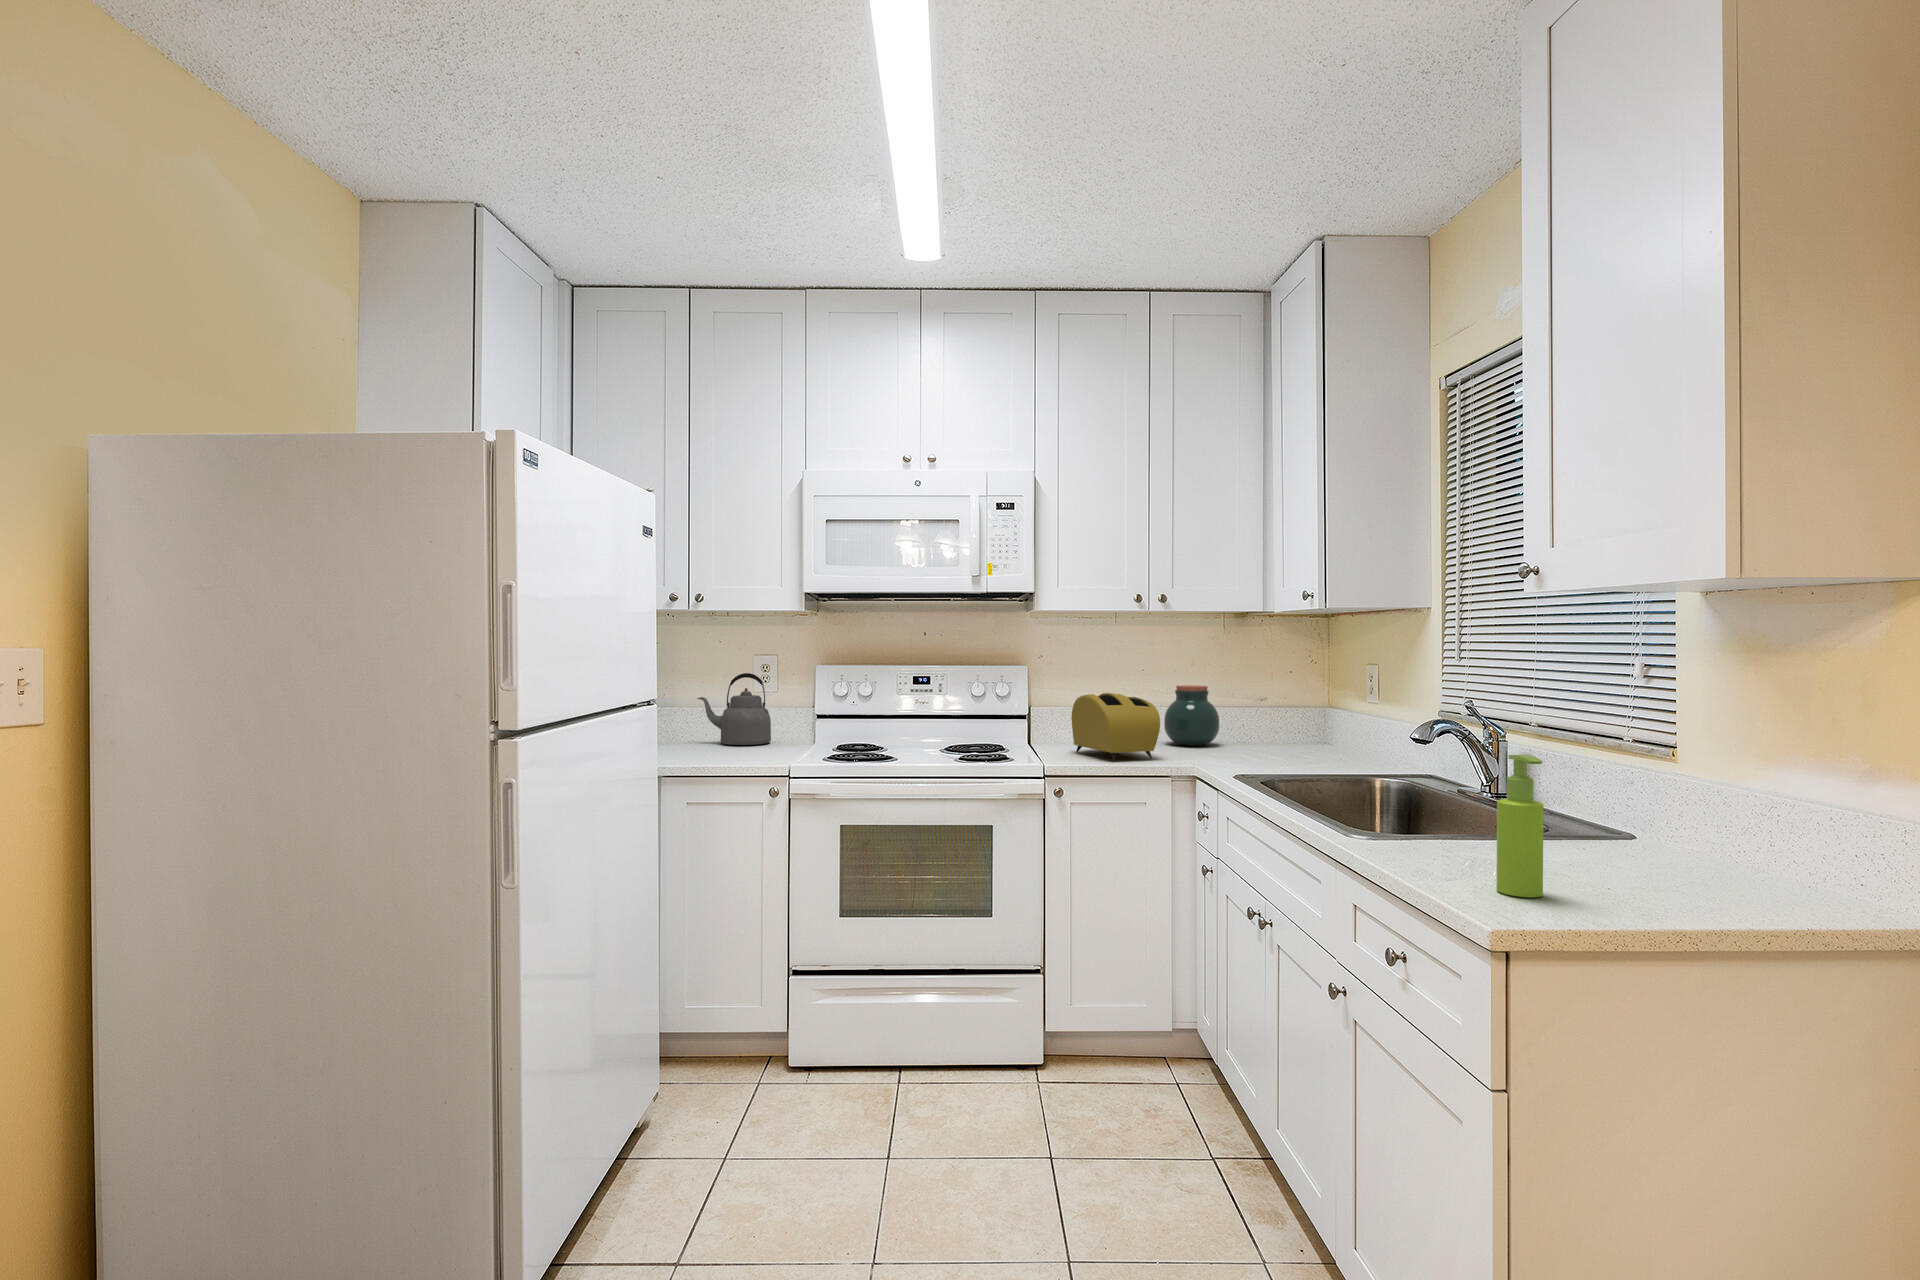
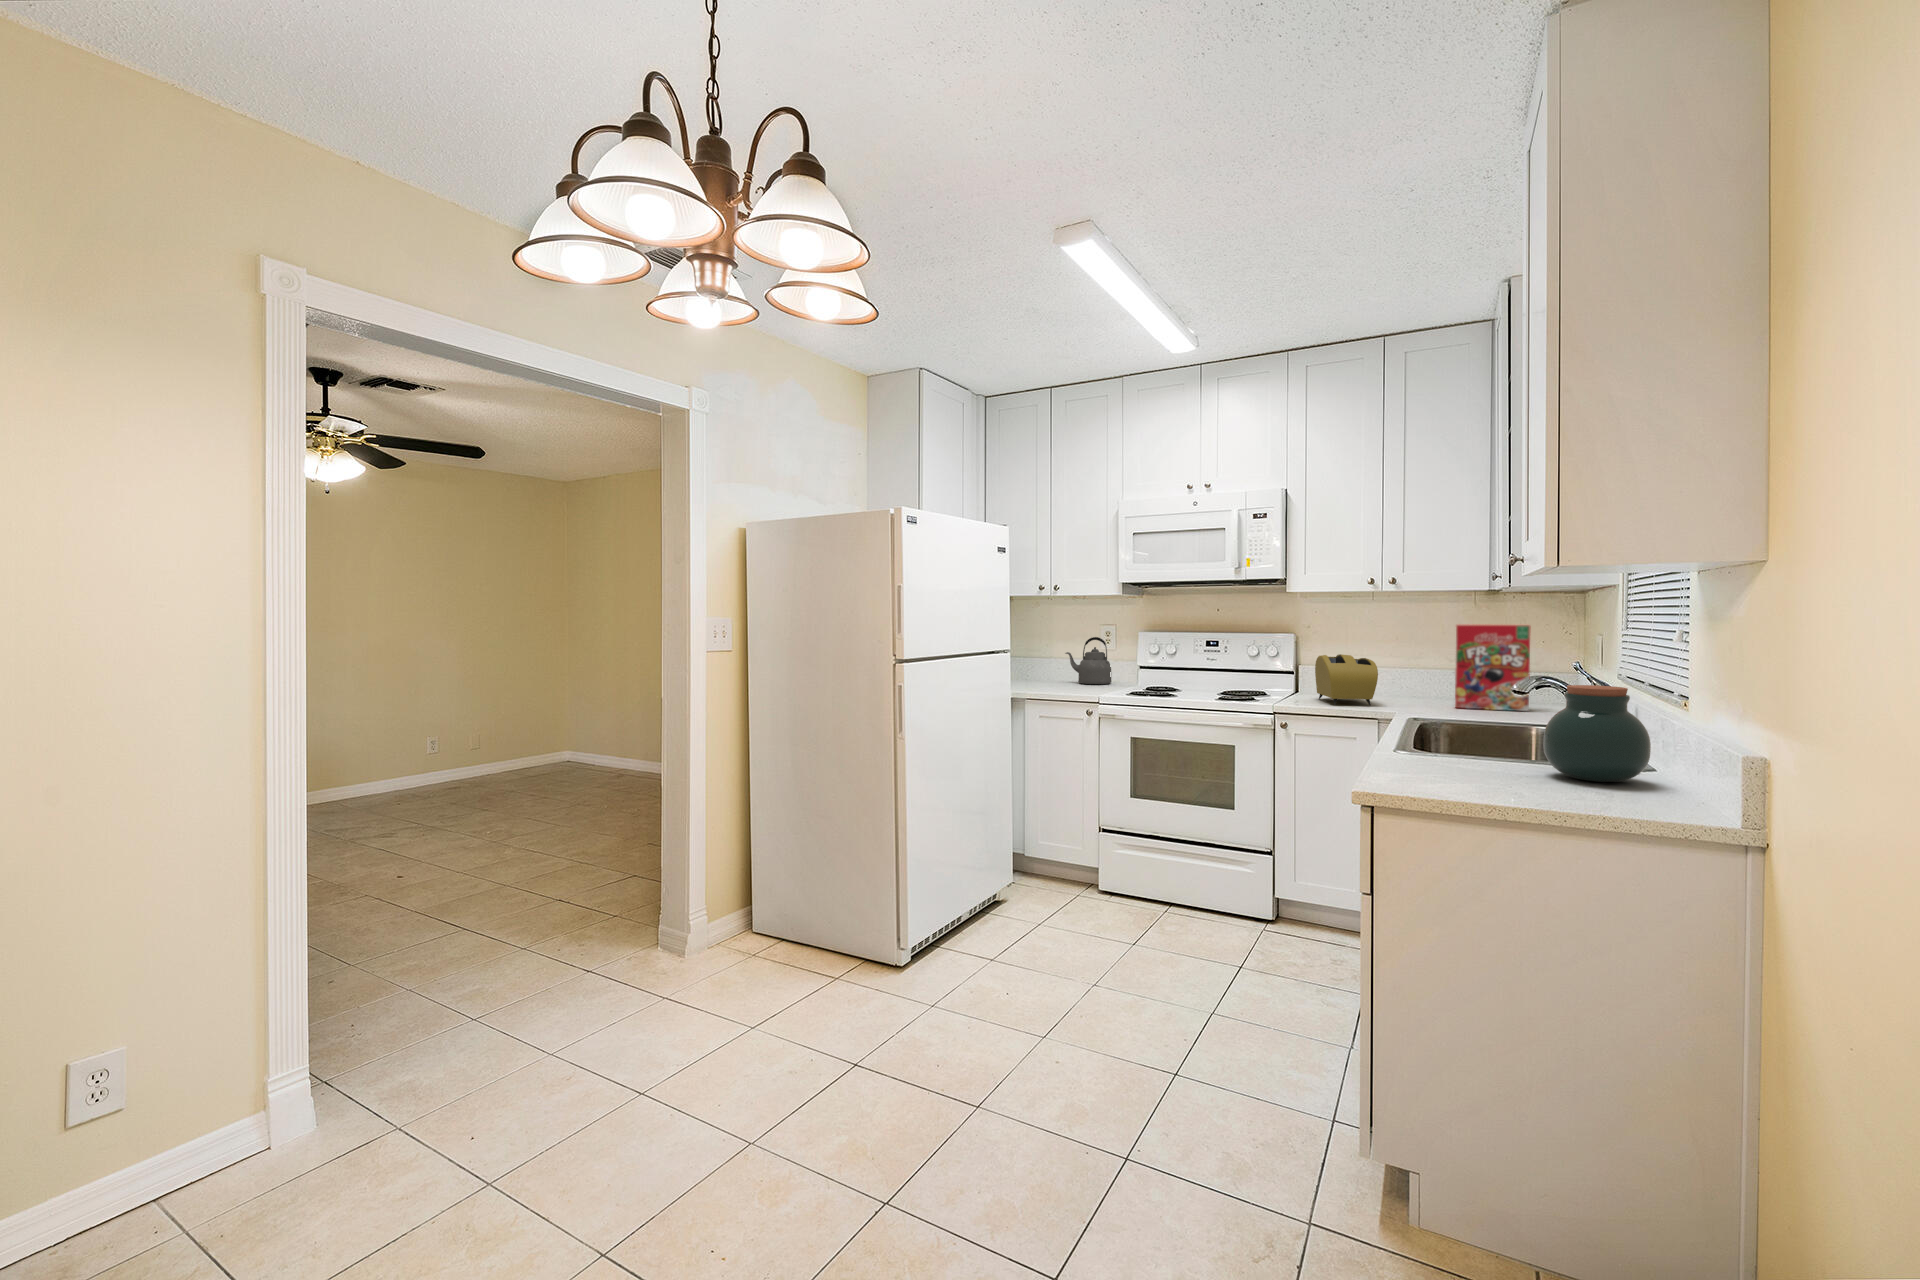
cereal box: none [1233,654,1313,756] -> present [1455,625,1530,711]
jar: present [1164,685,1219,746] -> present [1543,685,1651,782]
soap dispenser: present [1497,755,1543,897] -> none [1399,687,1431,781]

